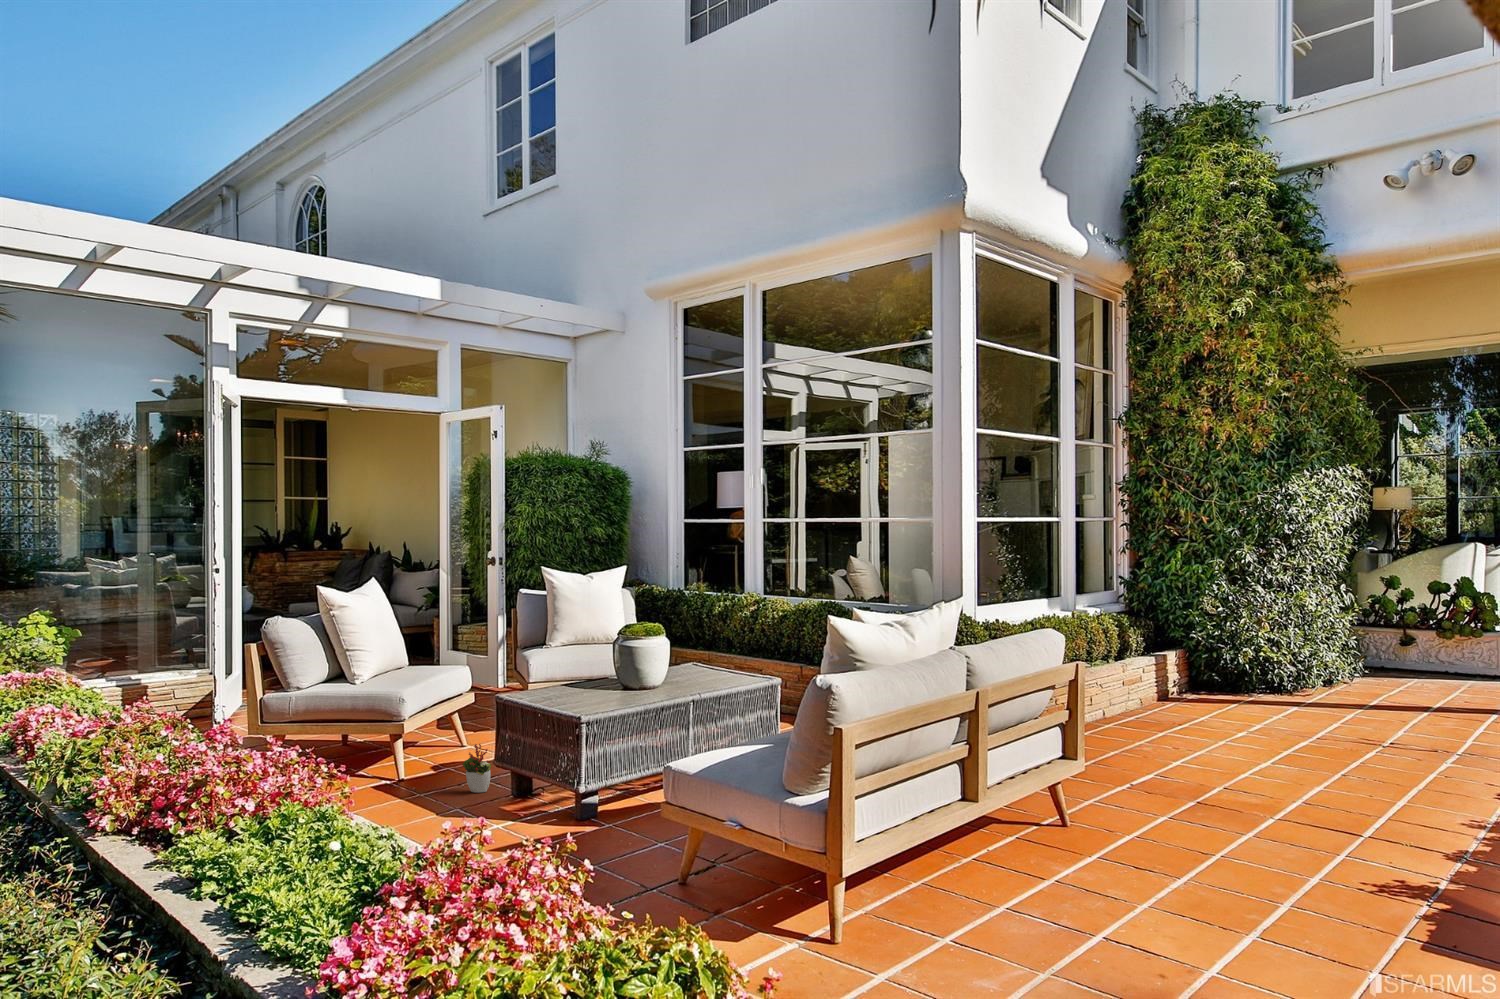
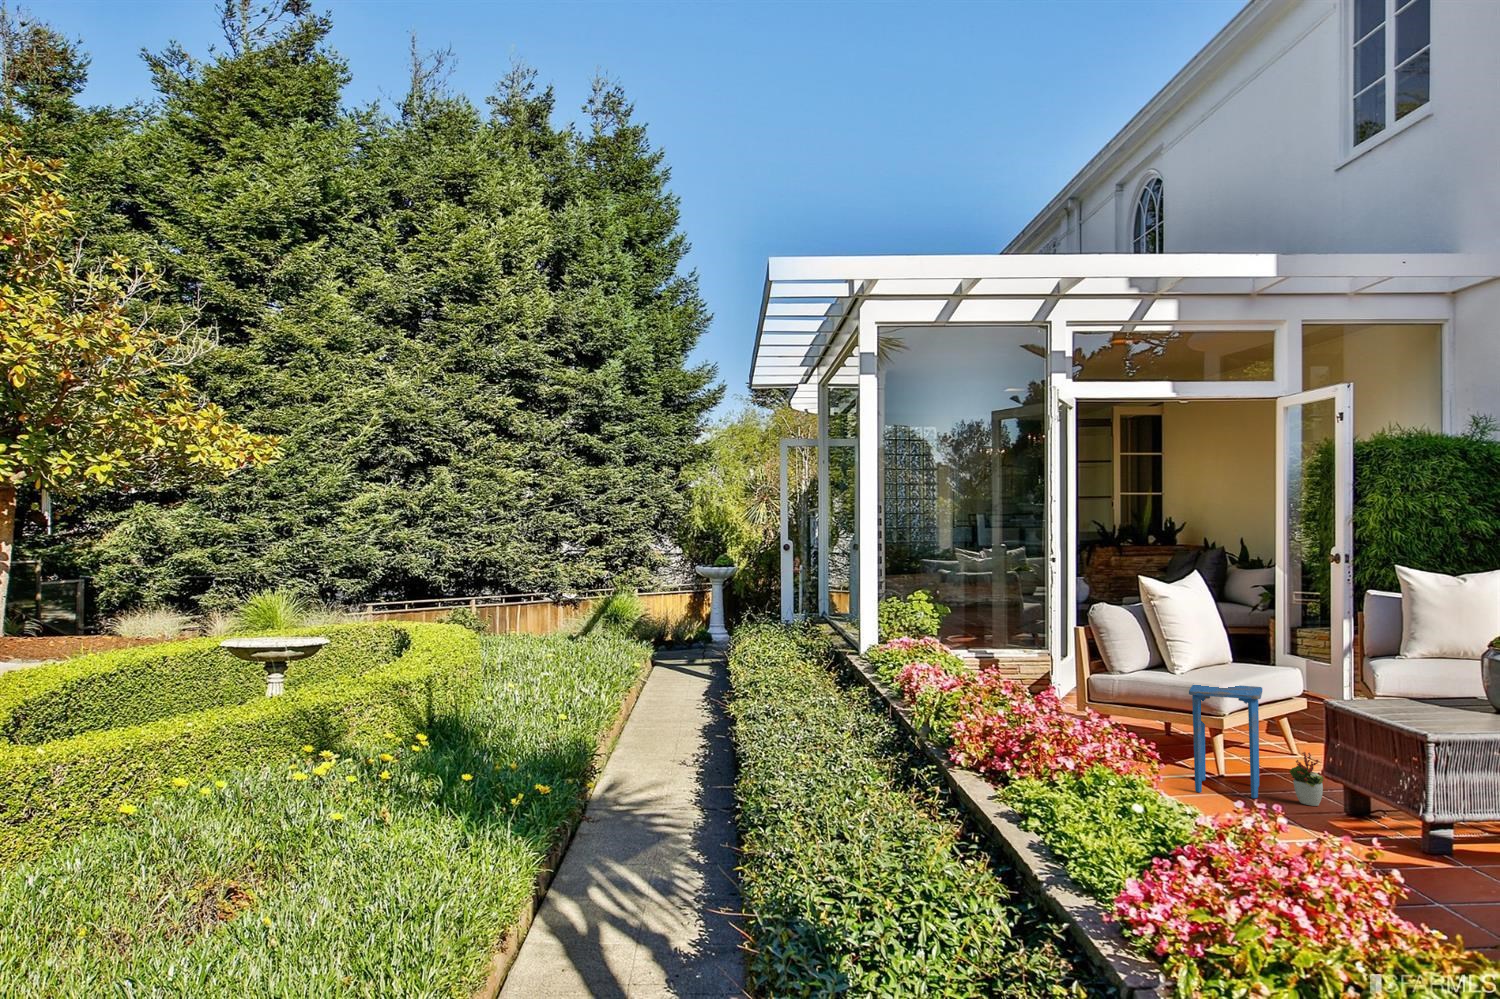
side table: none [371,687,439,801] -> present [1189,685,1262,798]

